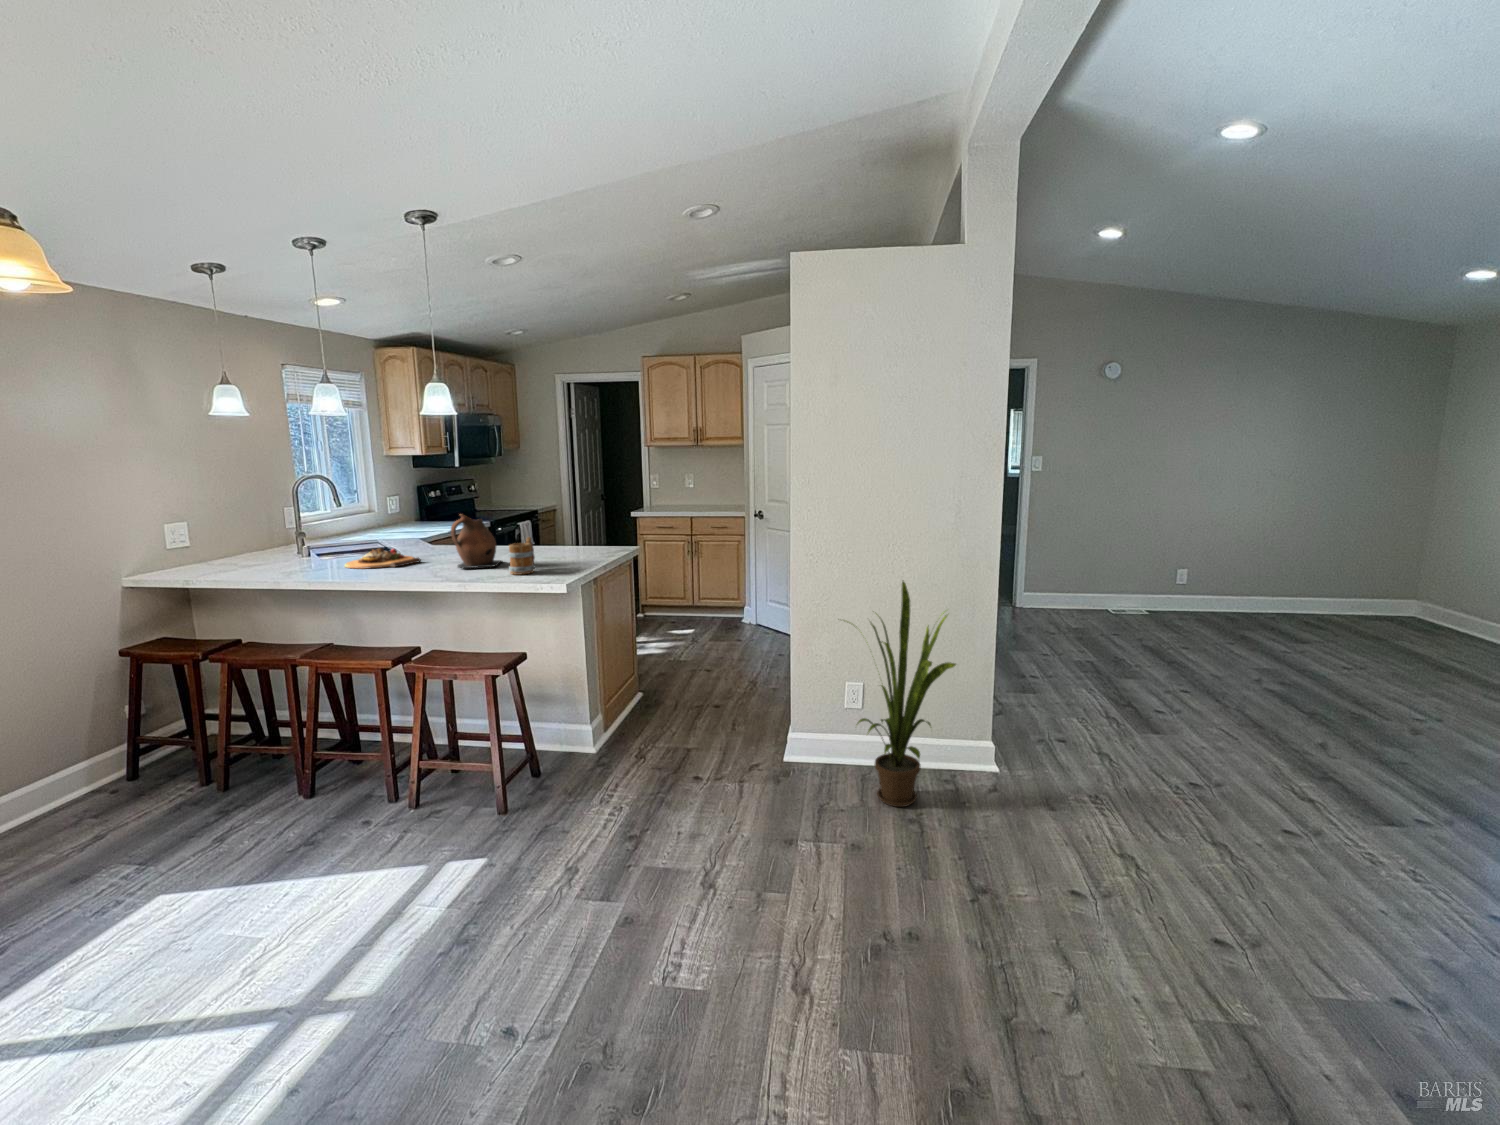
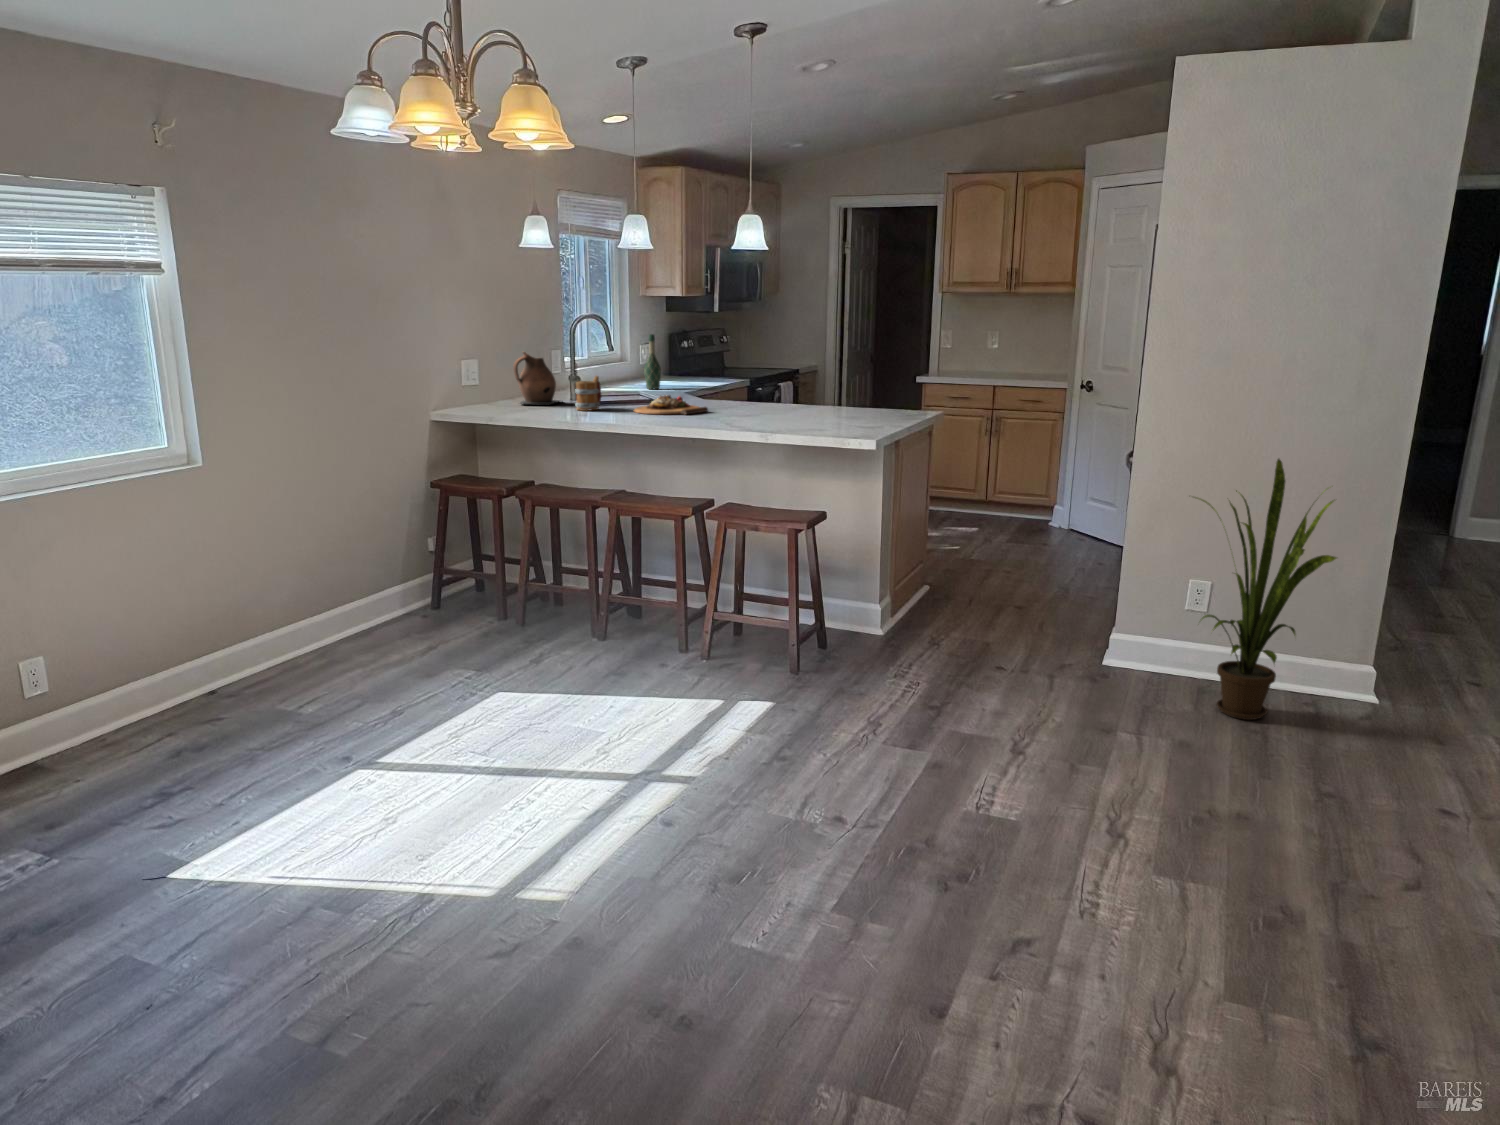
wine bottle: none [378,489,396,538] -> present [644,334,661,389]
ceramic pitcher: present [451,514,502,568] -> present [513,352,560,405]
mug: present [508,537,535,575] -> present [575,376,602,411]

